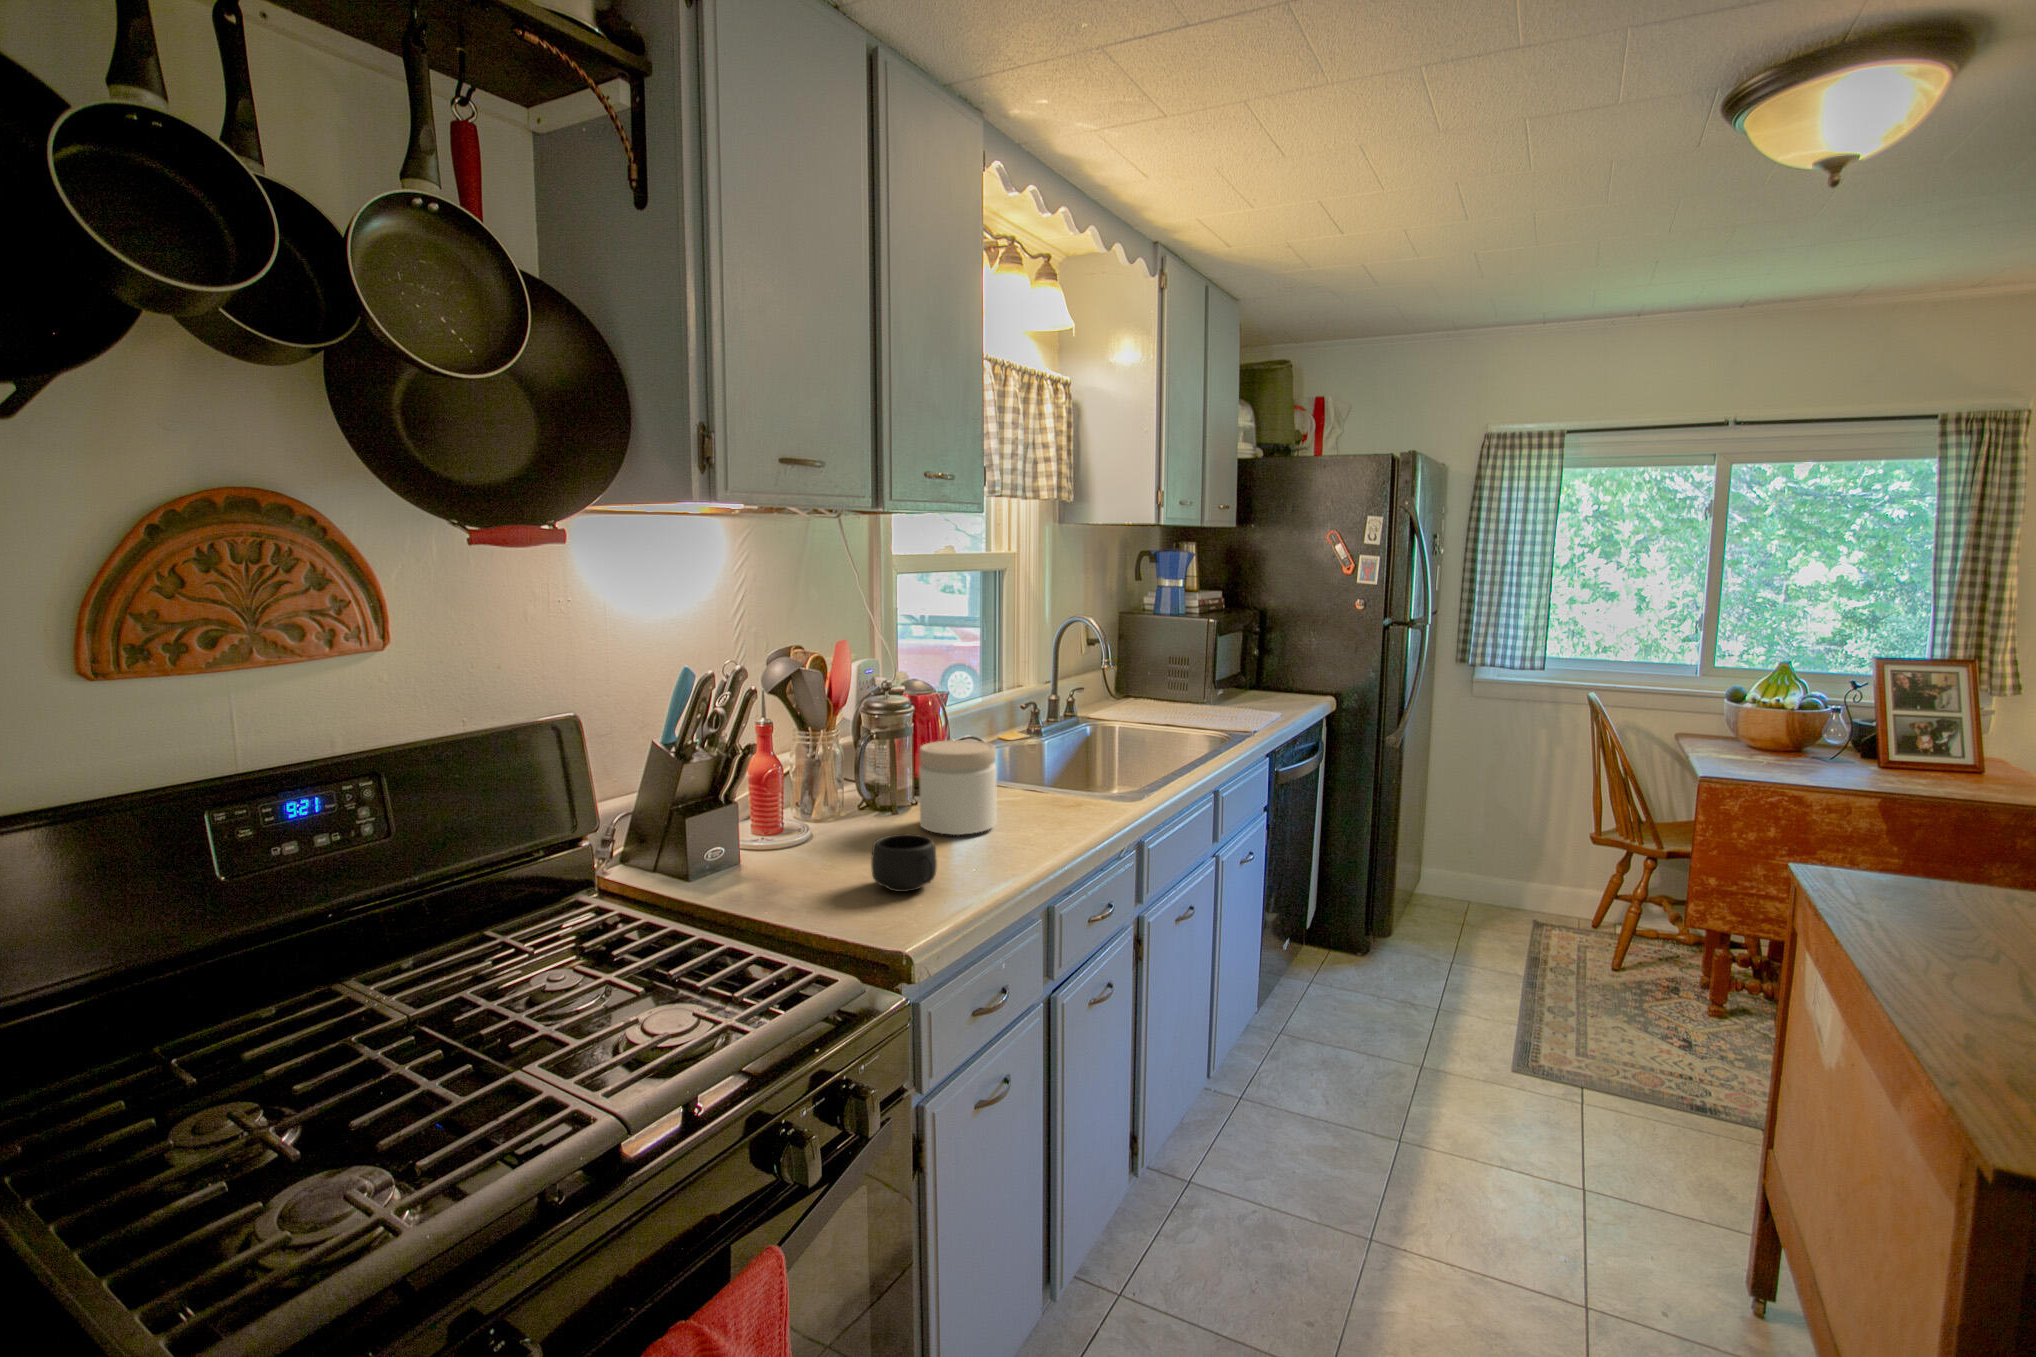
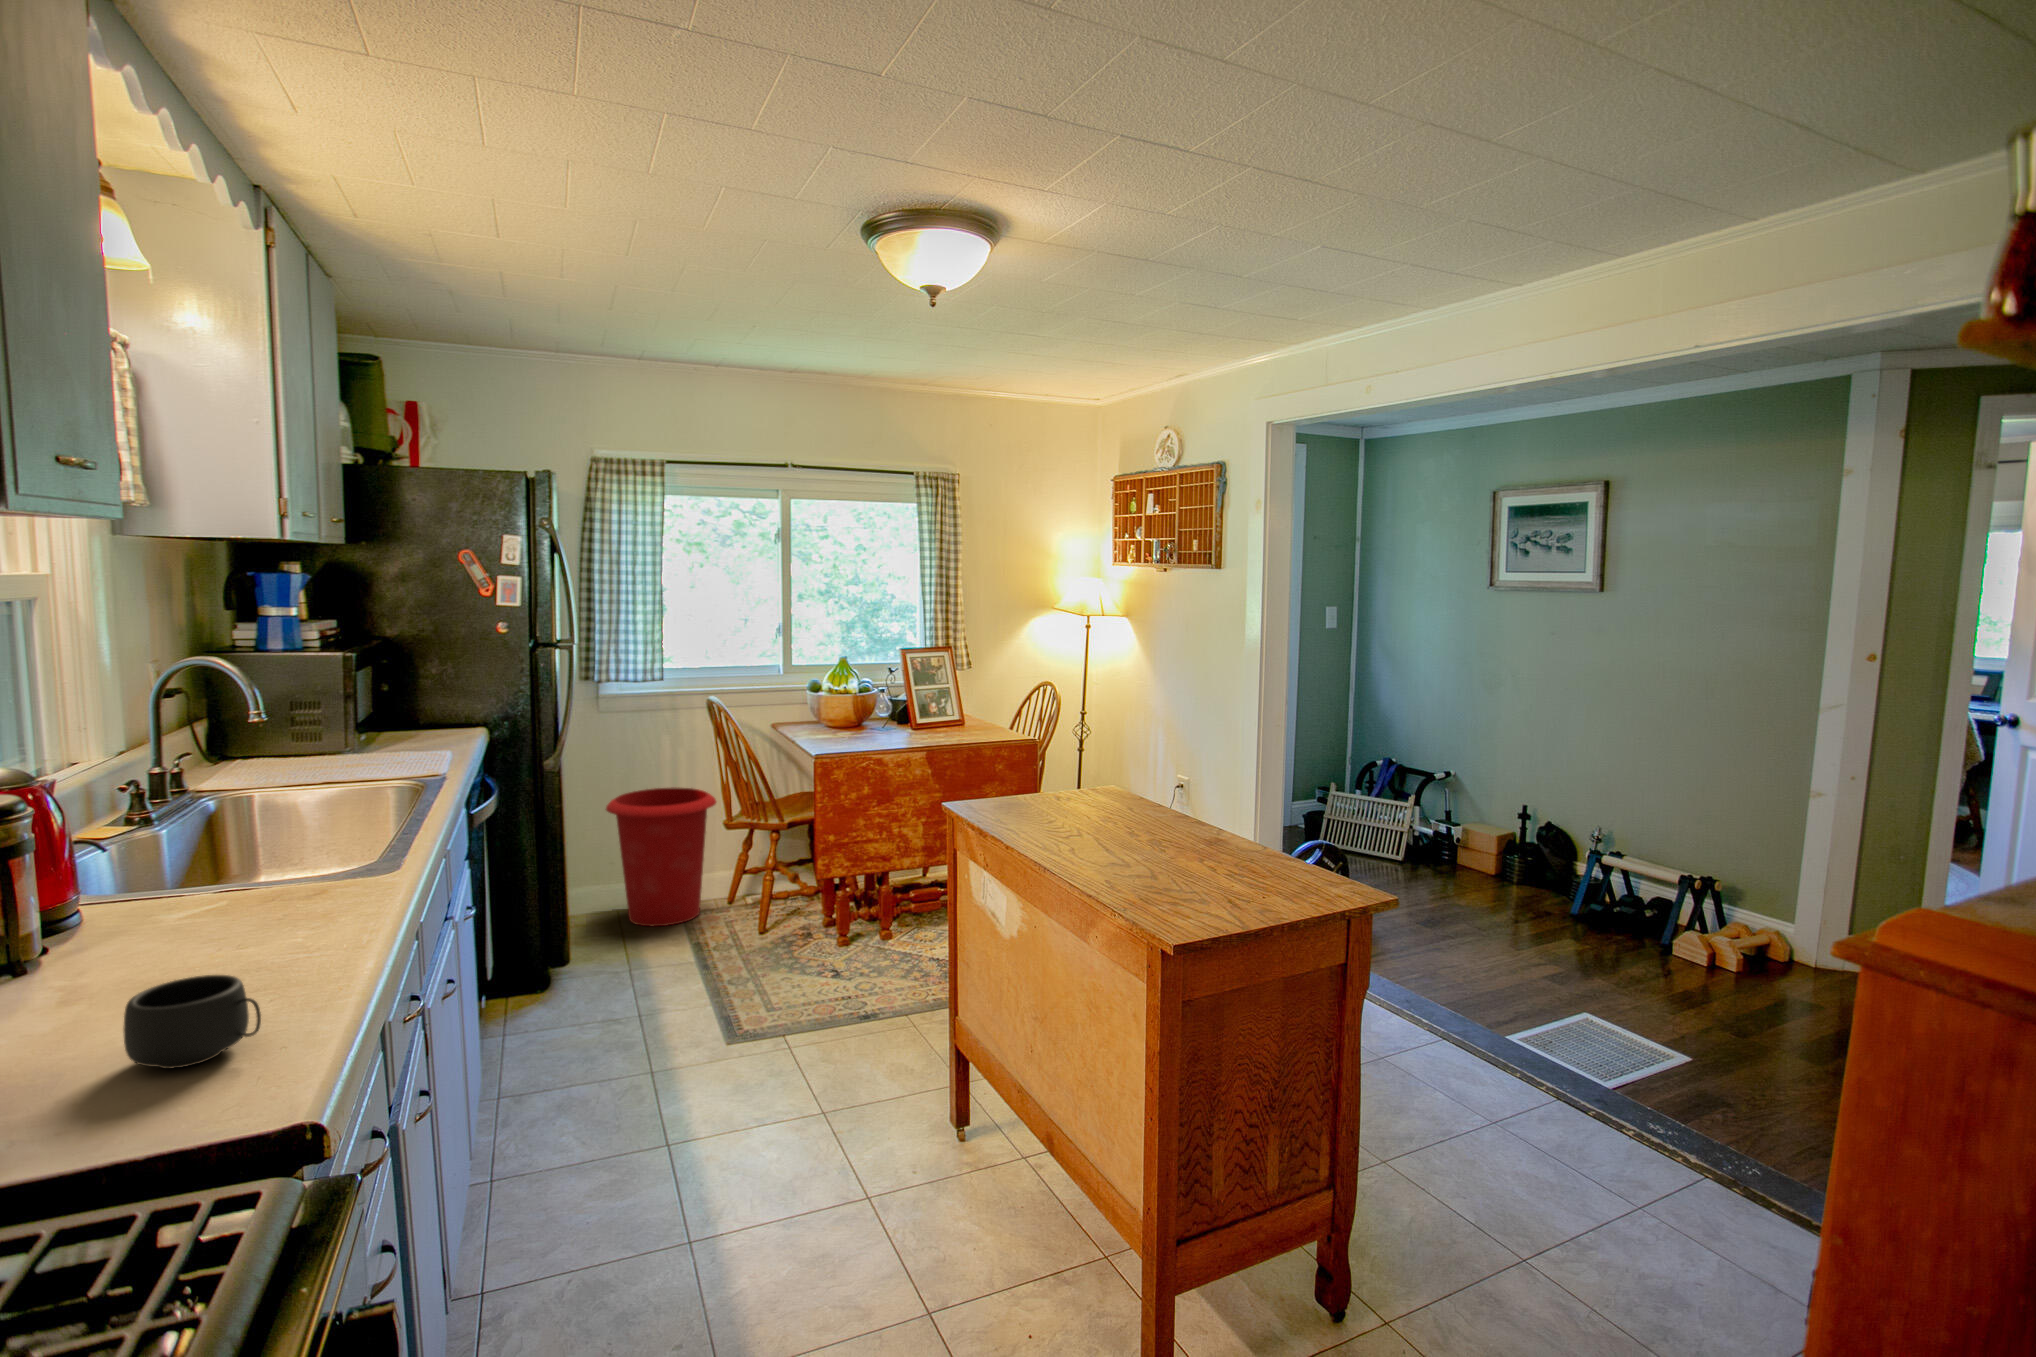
jar: present [919,740,997,835] -> none [87,833,241,979]
waste bin: none [1461,783,1586,932] -> present [606,788,716,926]

